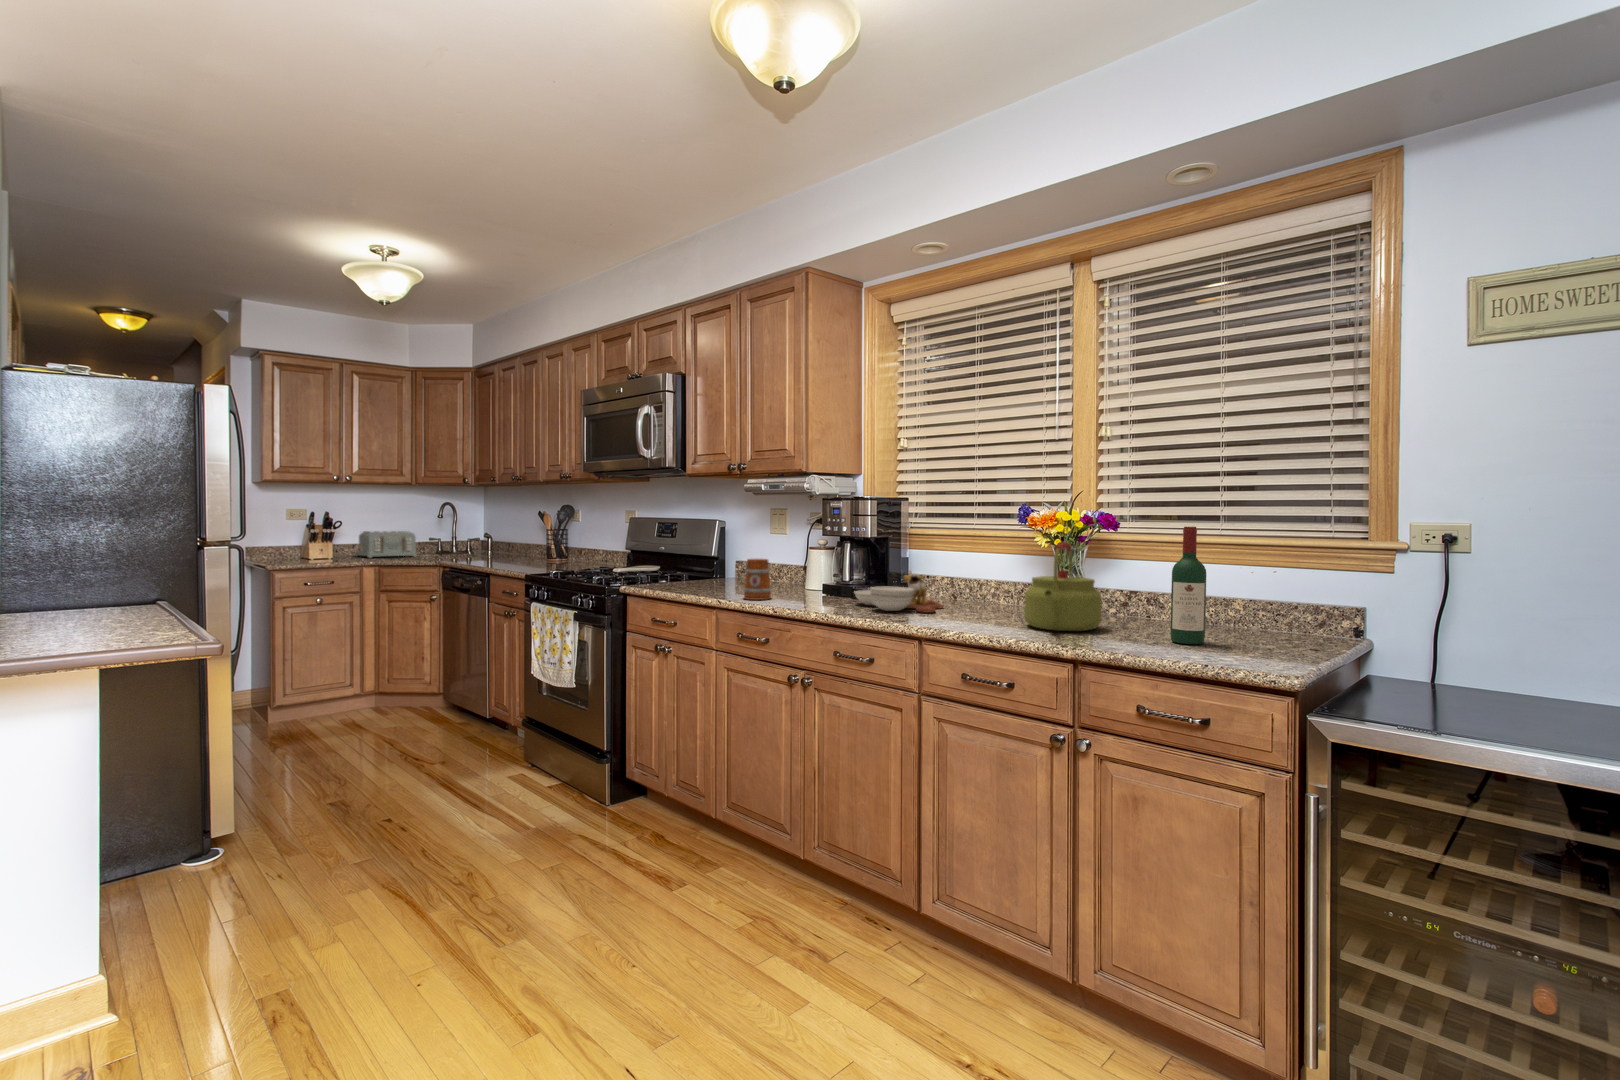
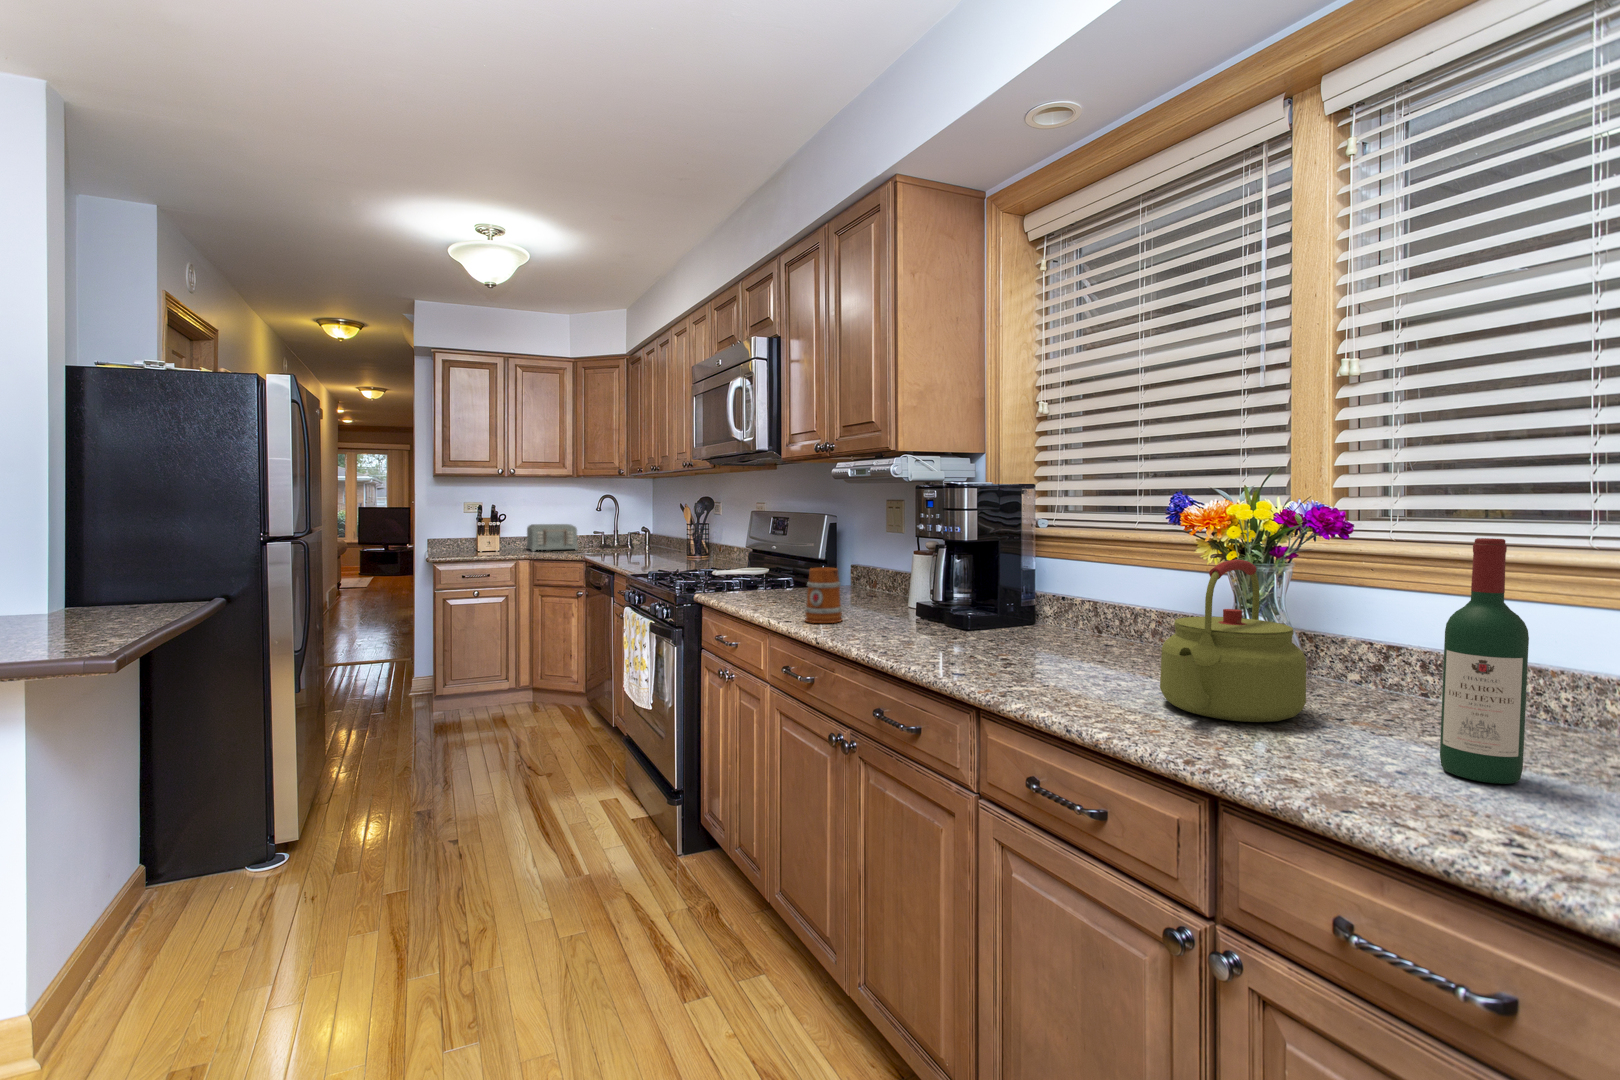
cutting board: present [854,570,943,613] -> none [936,590,1064,660]

